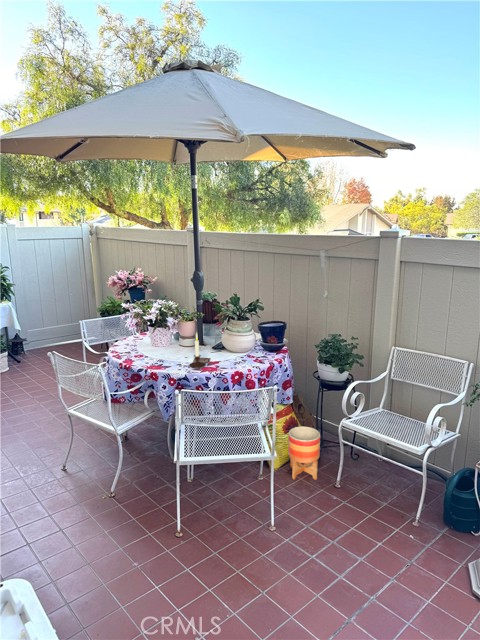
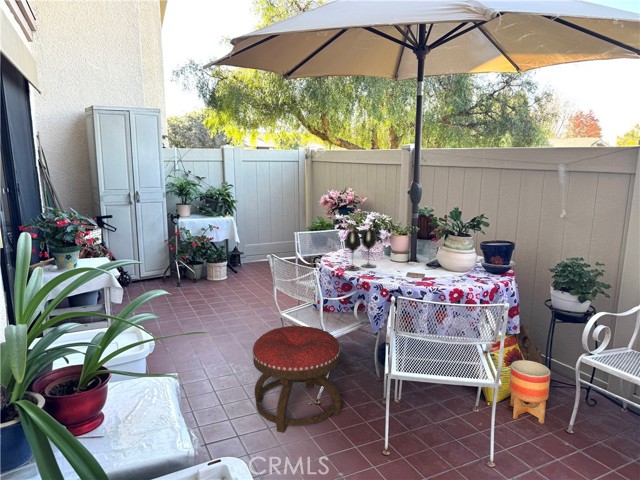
wine glass: none [131,318,164,361] -> present [345,229,376,271]
candle: present [189,333,209,368] -> none [403,243,424,281]
ottoman: none [38,421,137,533] -> present [252,326,341,433]

